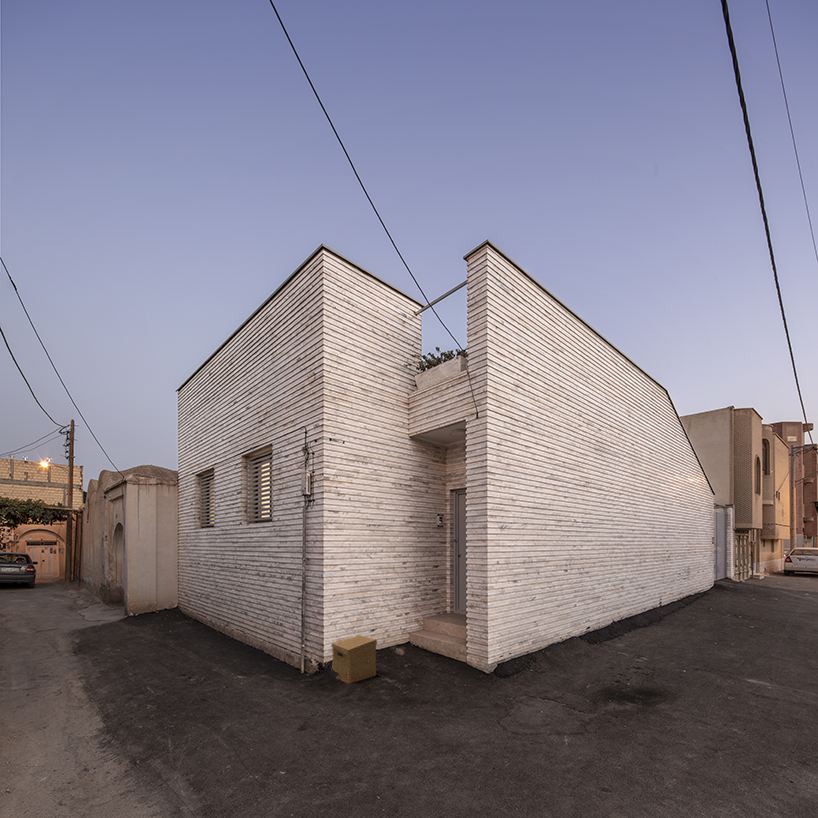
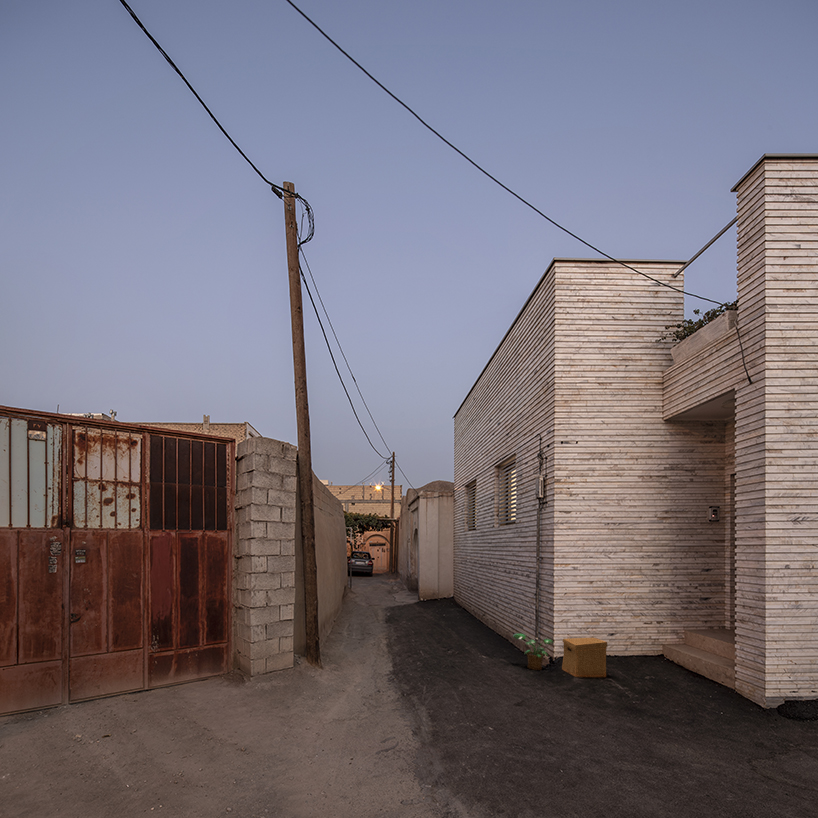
potted plant: none [278,645,323,684] -> present [513,633,553,670]

